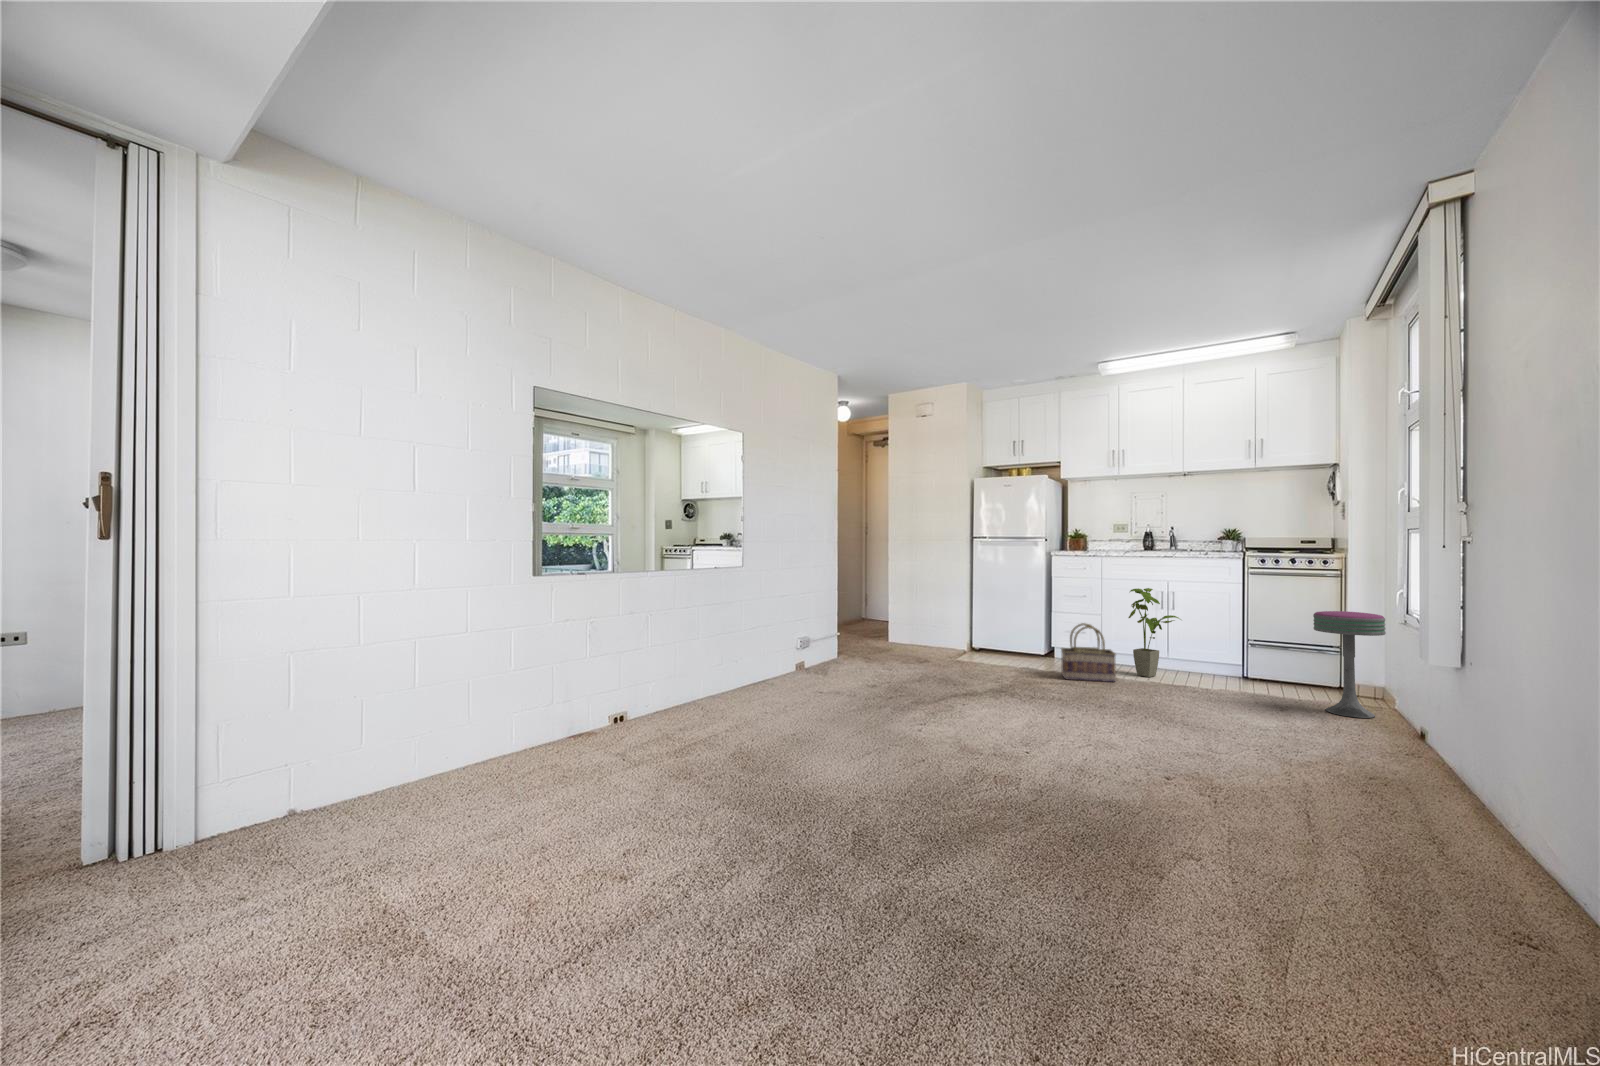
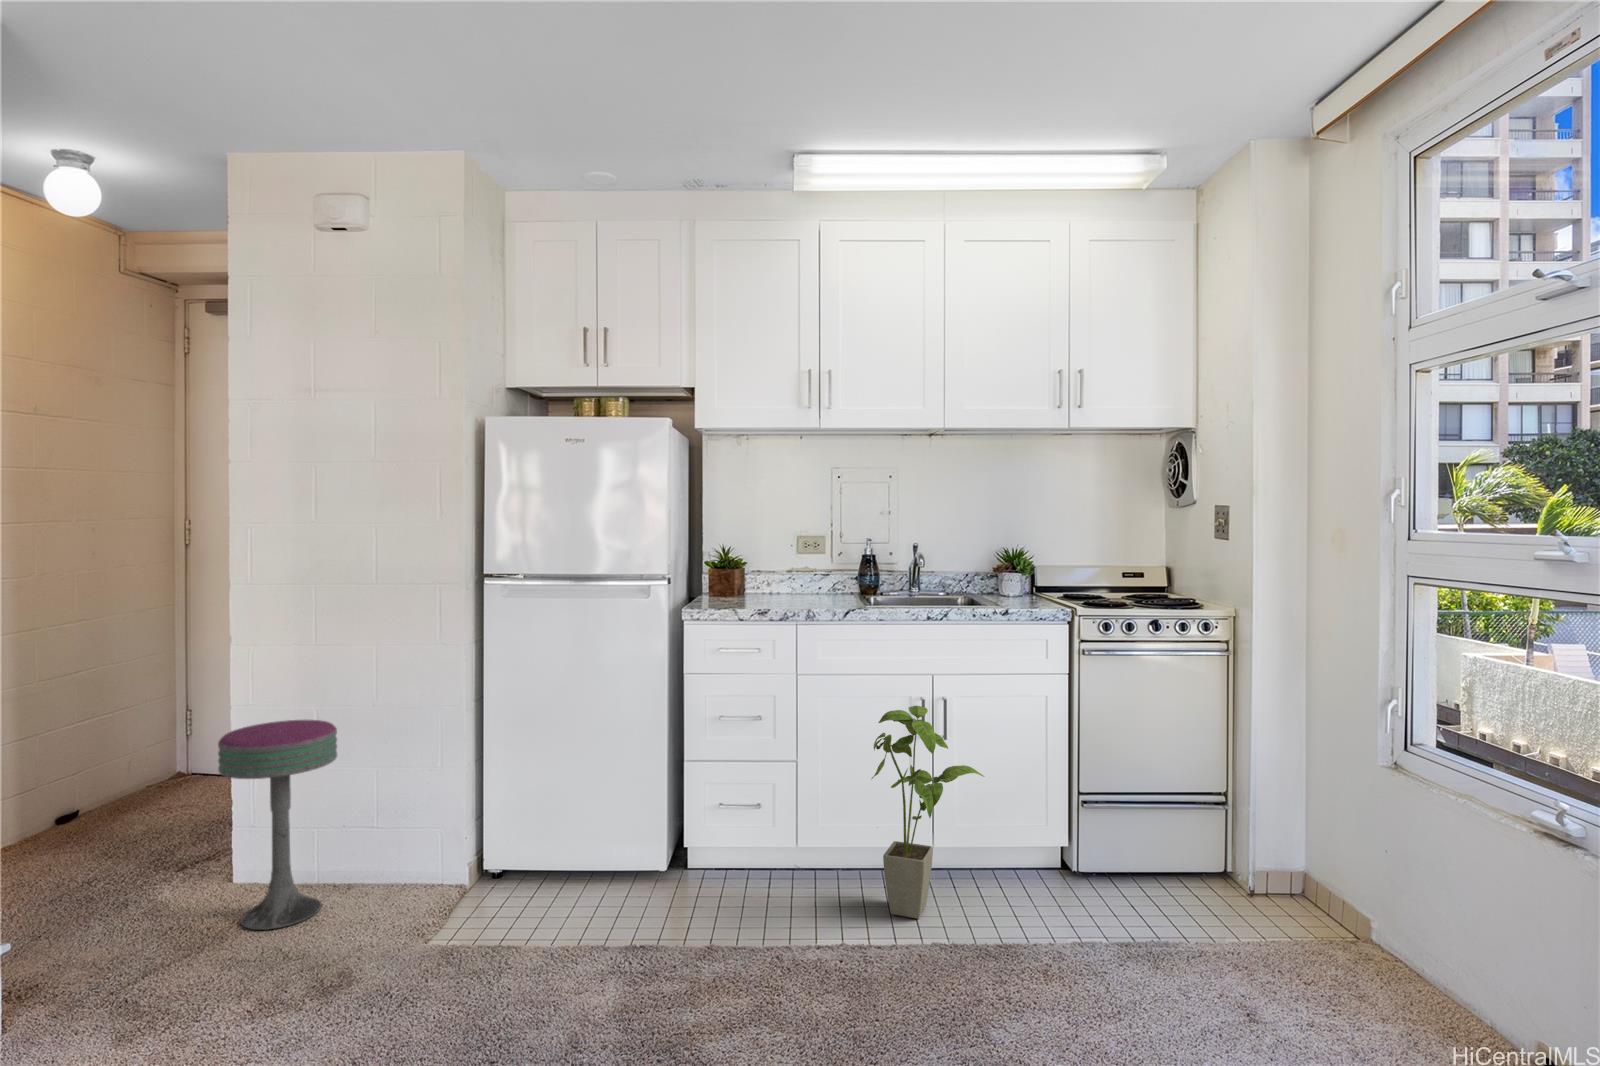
bar stool: present [1313,611,1386,718] -> present [218,720,337,930]
basket: present [1061,623,1116,682] -> none [732,819,874,1000]

